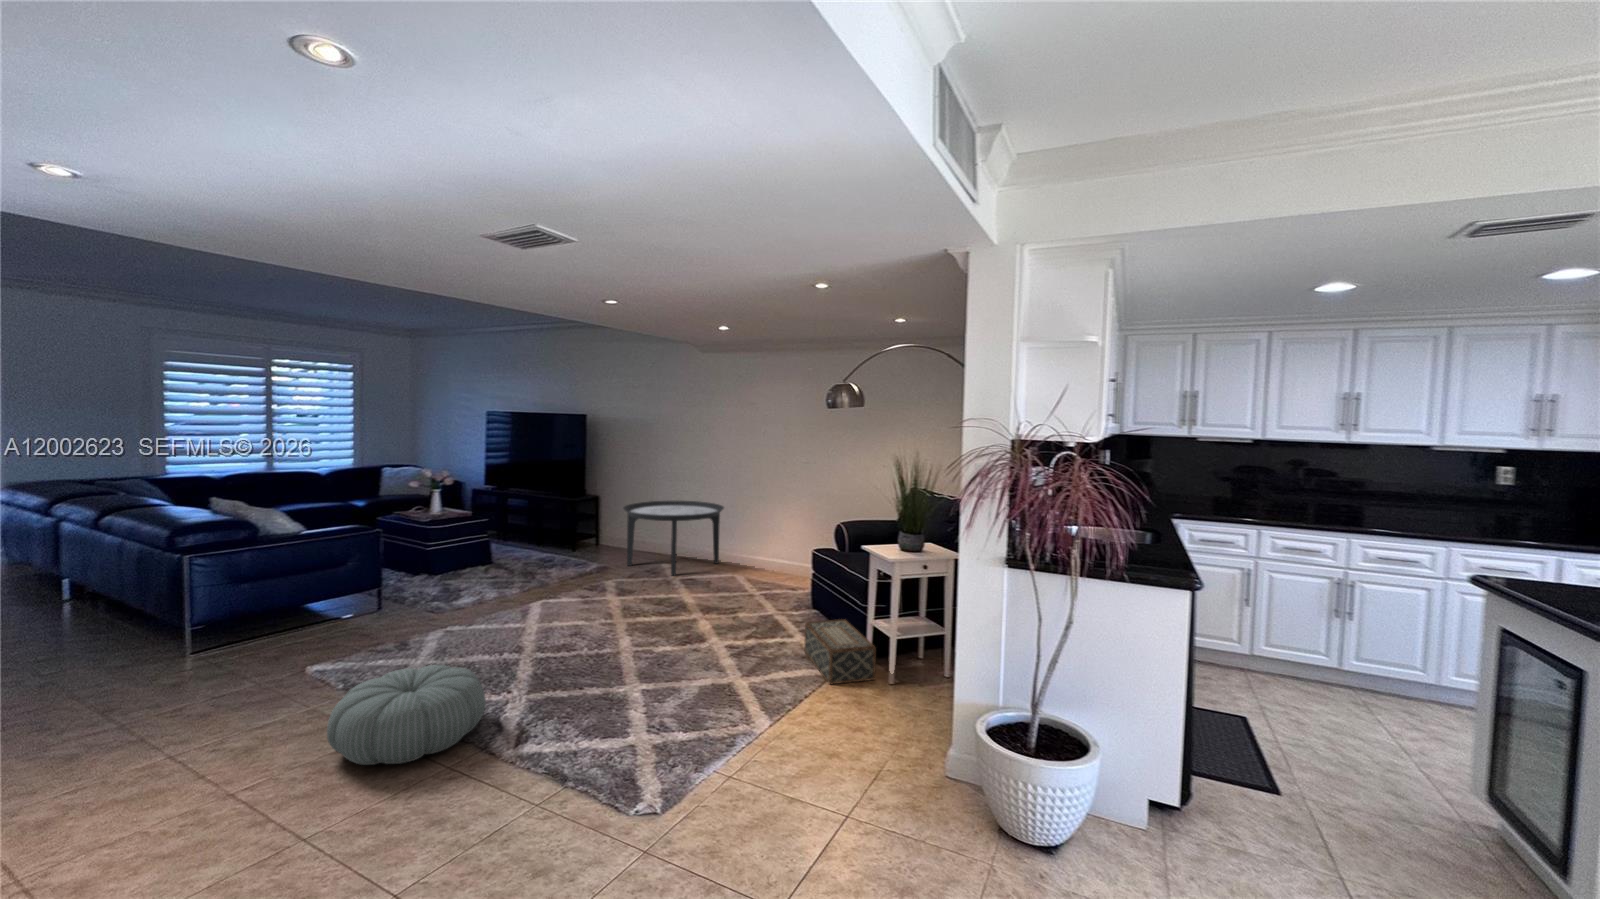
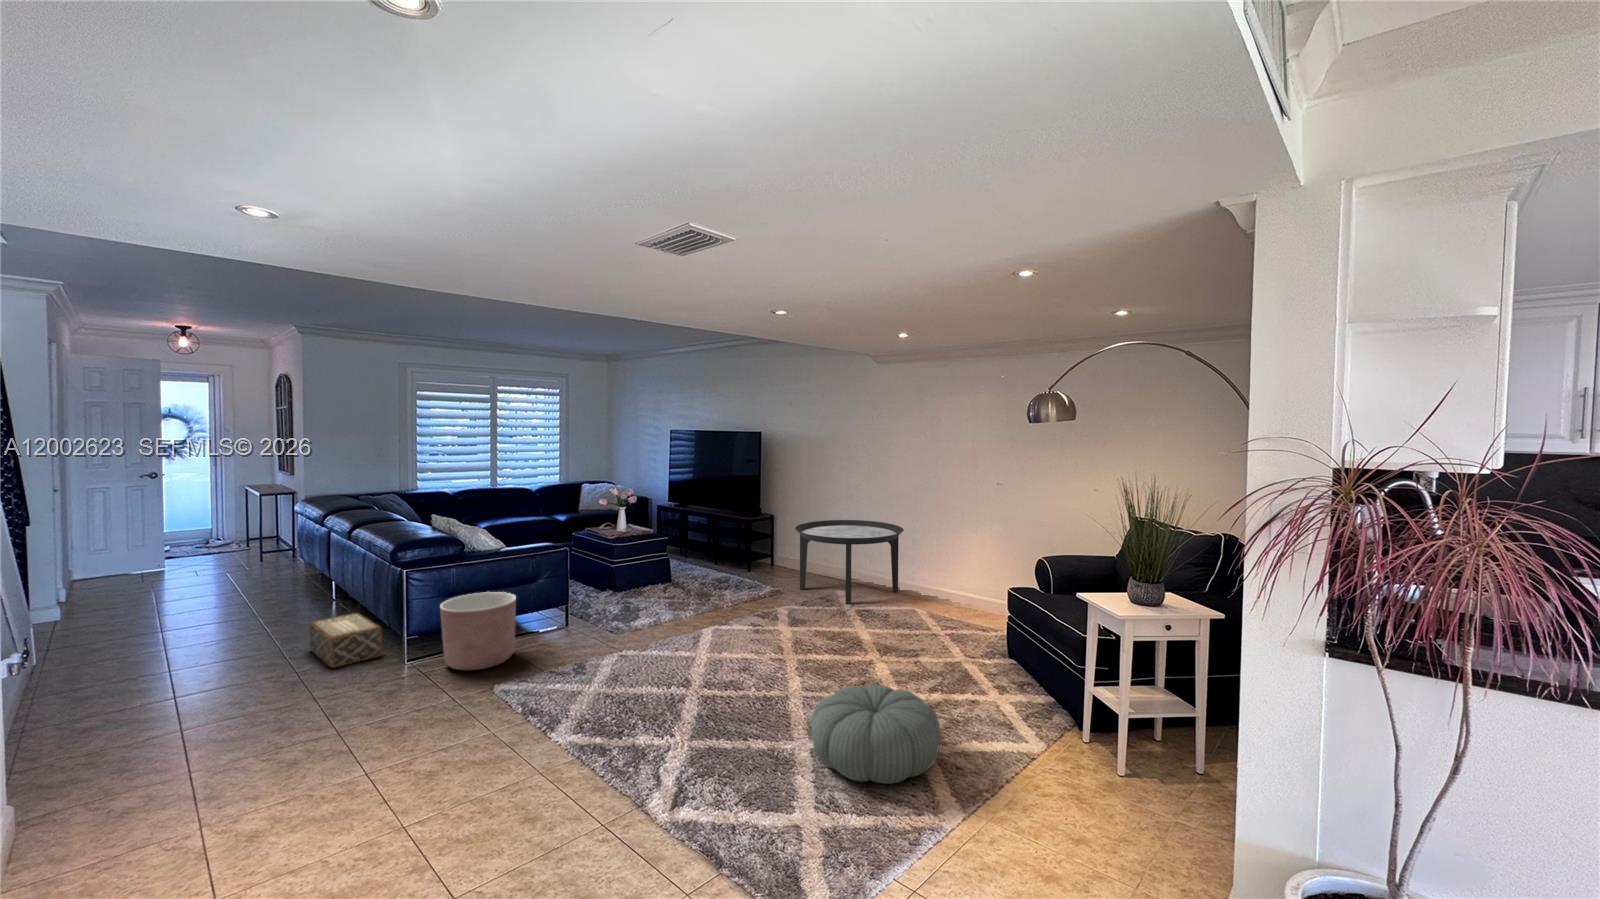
planter: none [231,576,325,657] -> present [440,592,516,670]
woven basket: present [804,619,876,684] -> present [310,613,382,668]
pouf: present [327,665,486,765] -> present [811,684,941,784]

